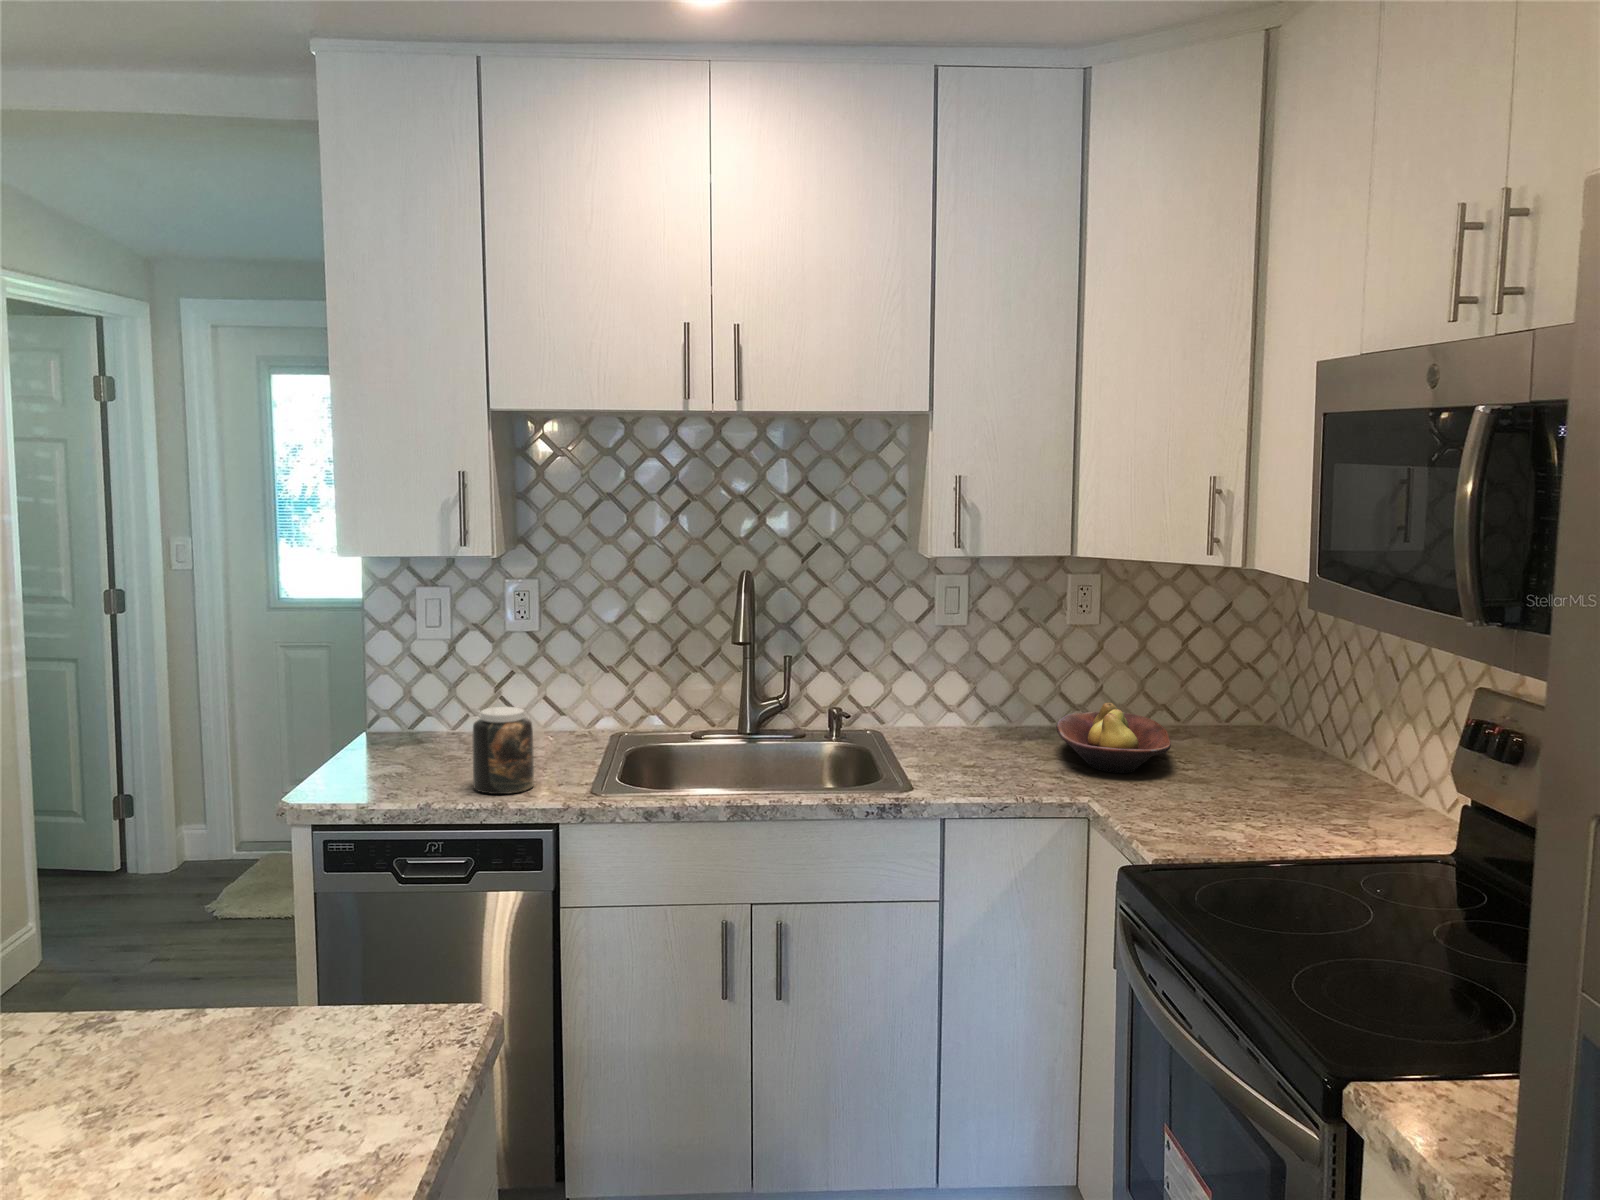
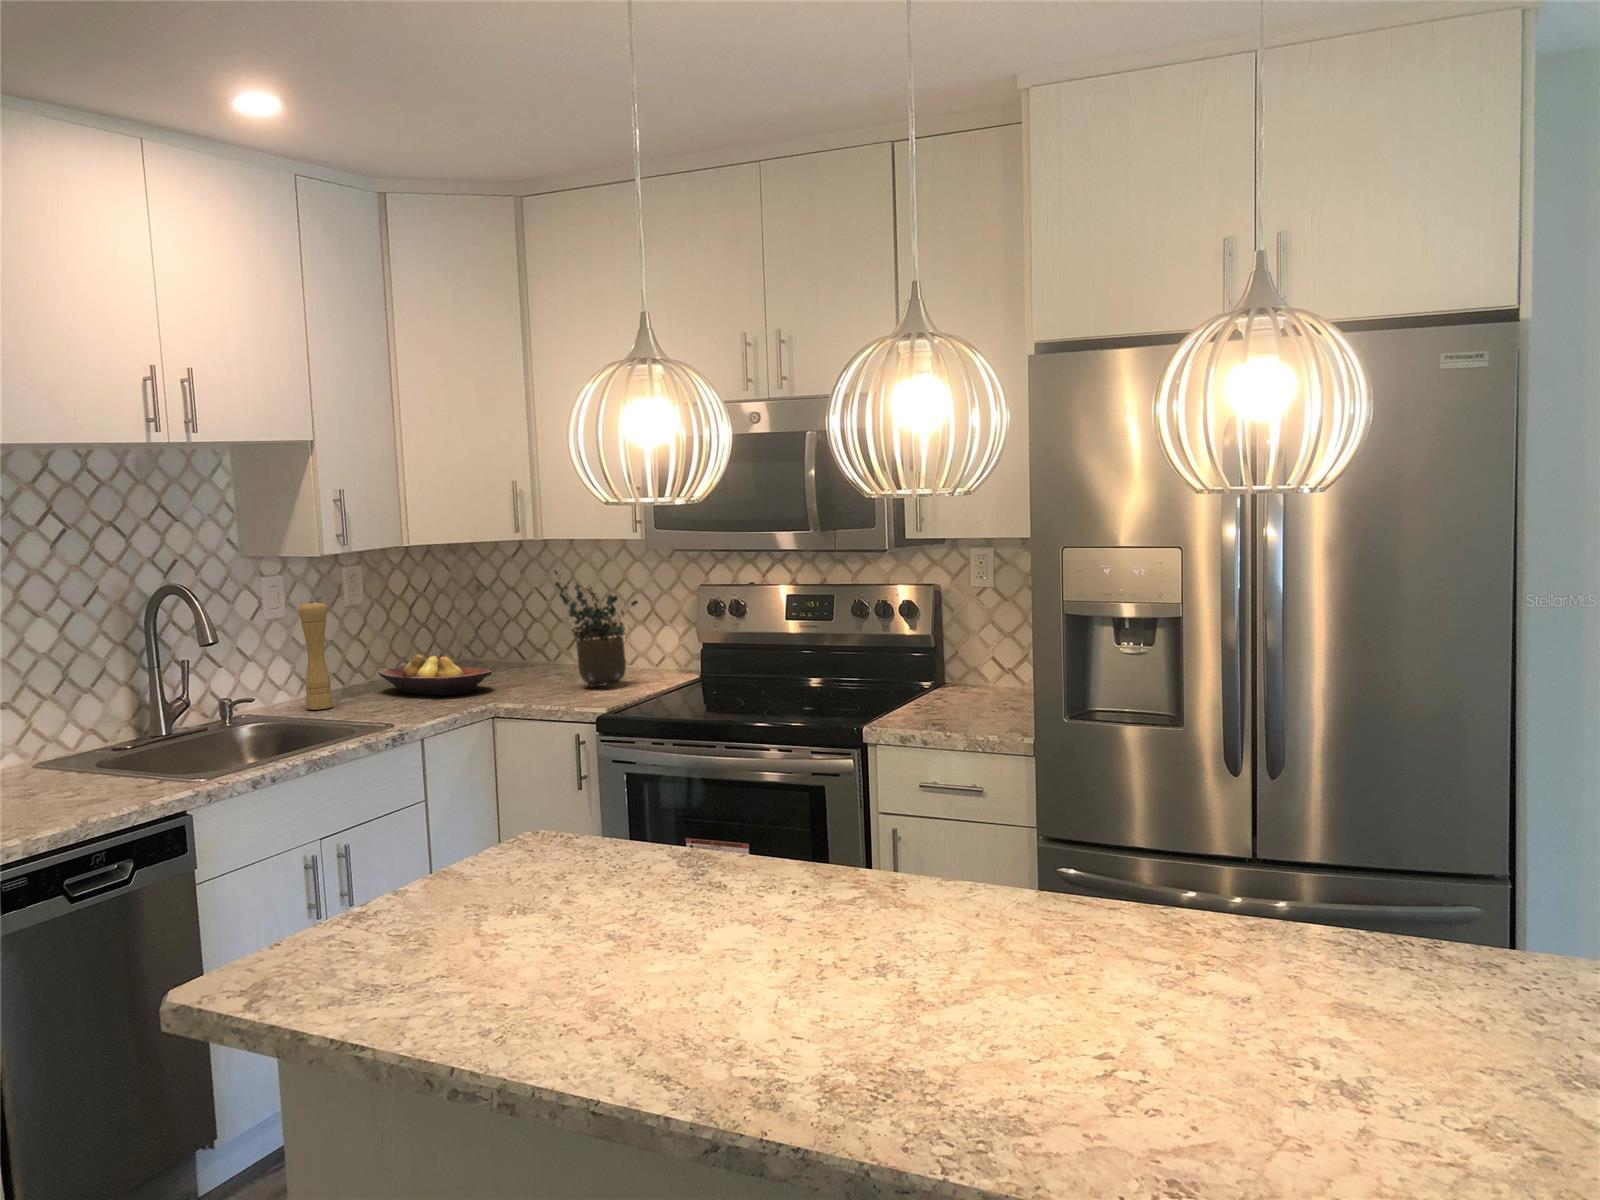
pepper mill: none [942,610,977,746] -> present [298,601,333,710]
potted plant: none [1213,617,1353,825] -> present [554,570,638,686]
jar: present [473,707,534,794] -> none [63,722,135,806]

